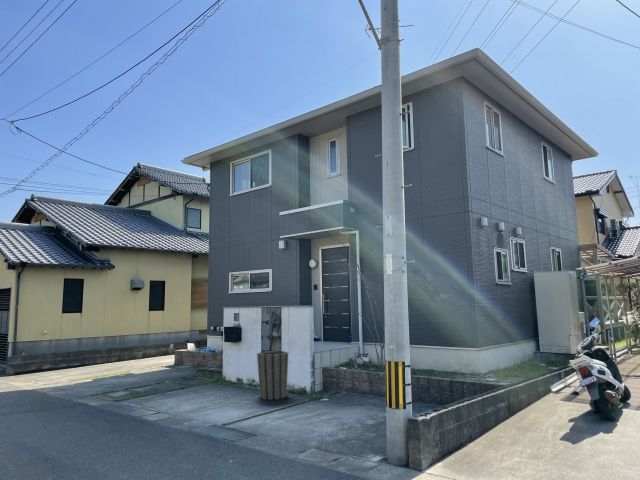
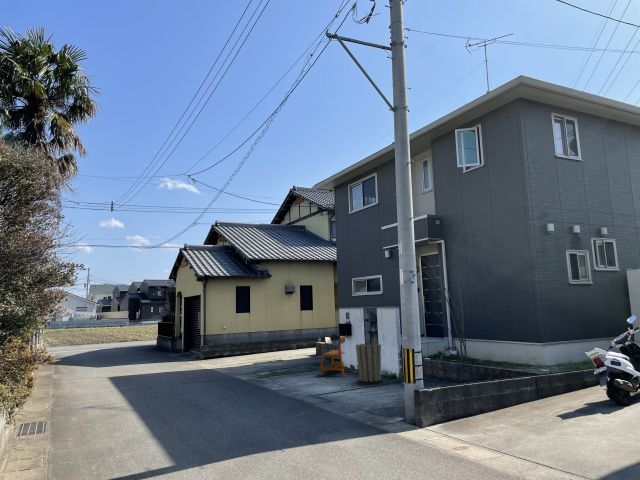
bench: none [203,340,238,394] -> present [321,336,345,376]

